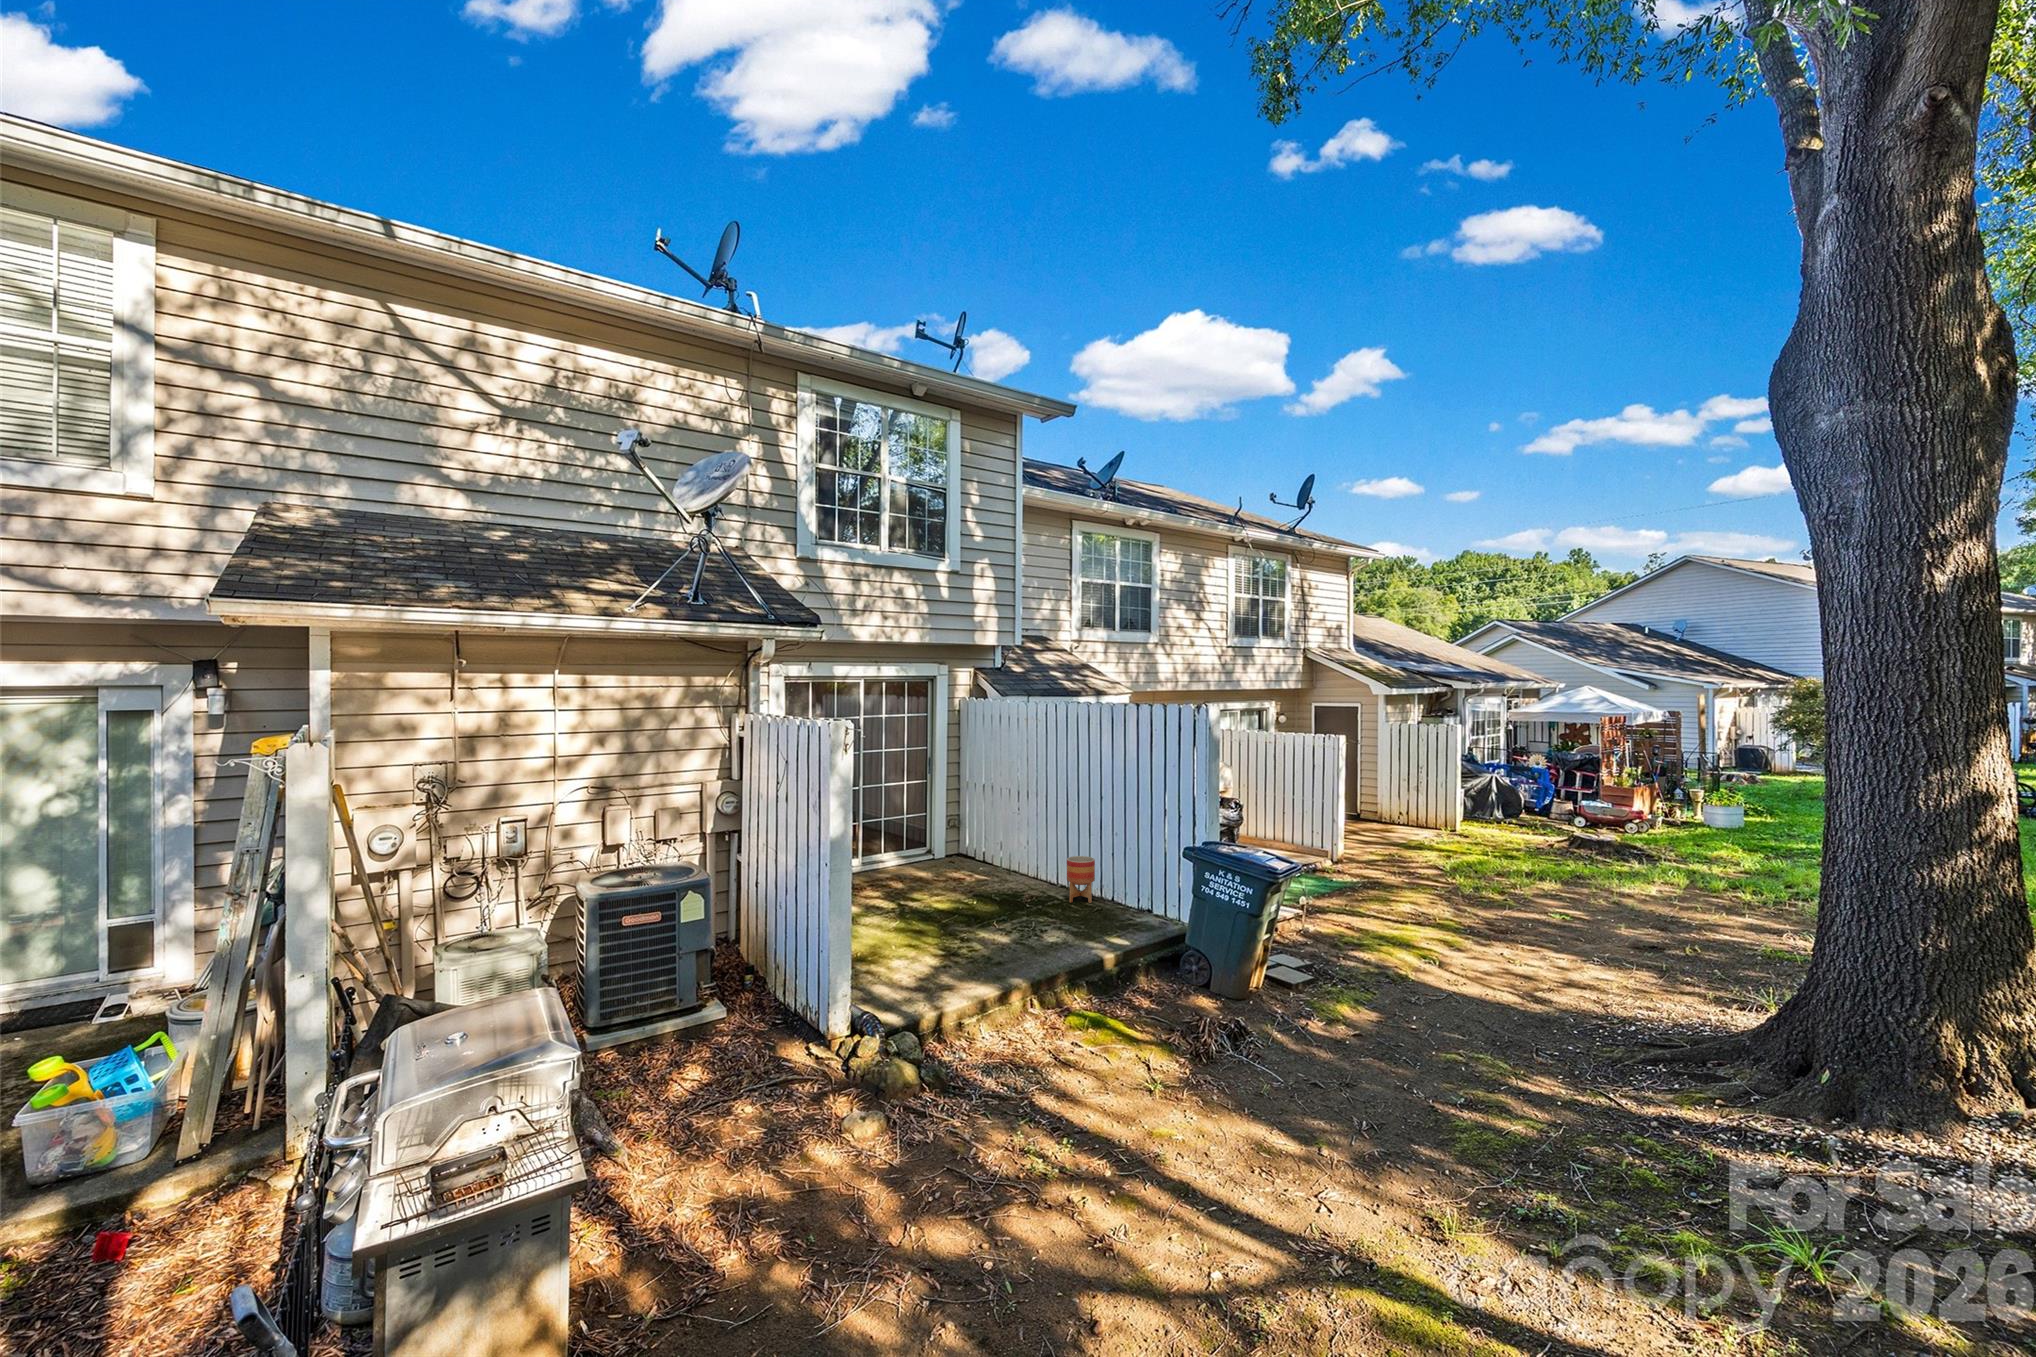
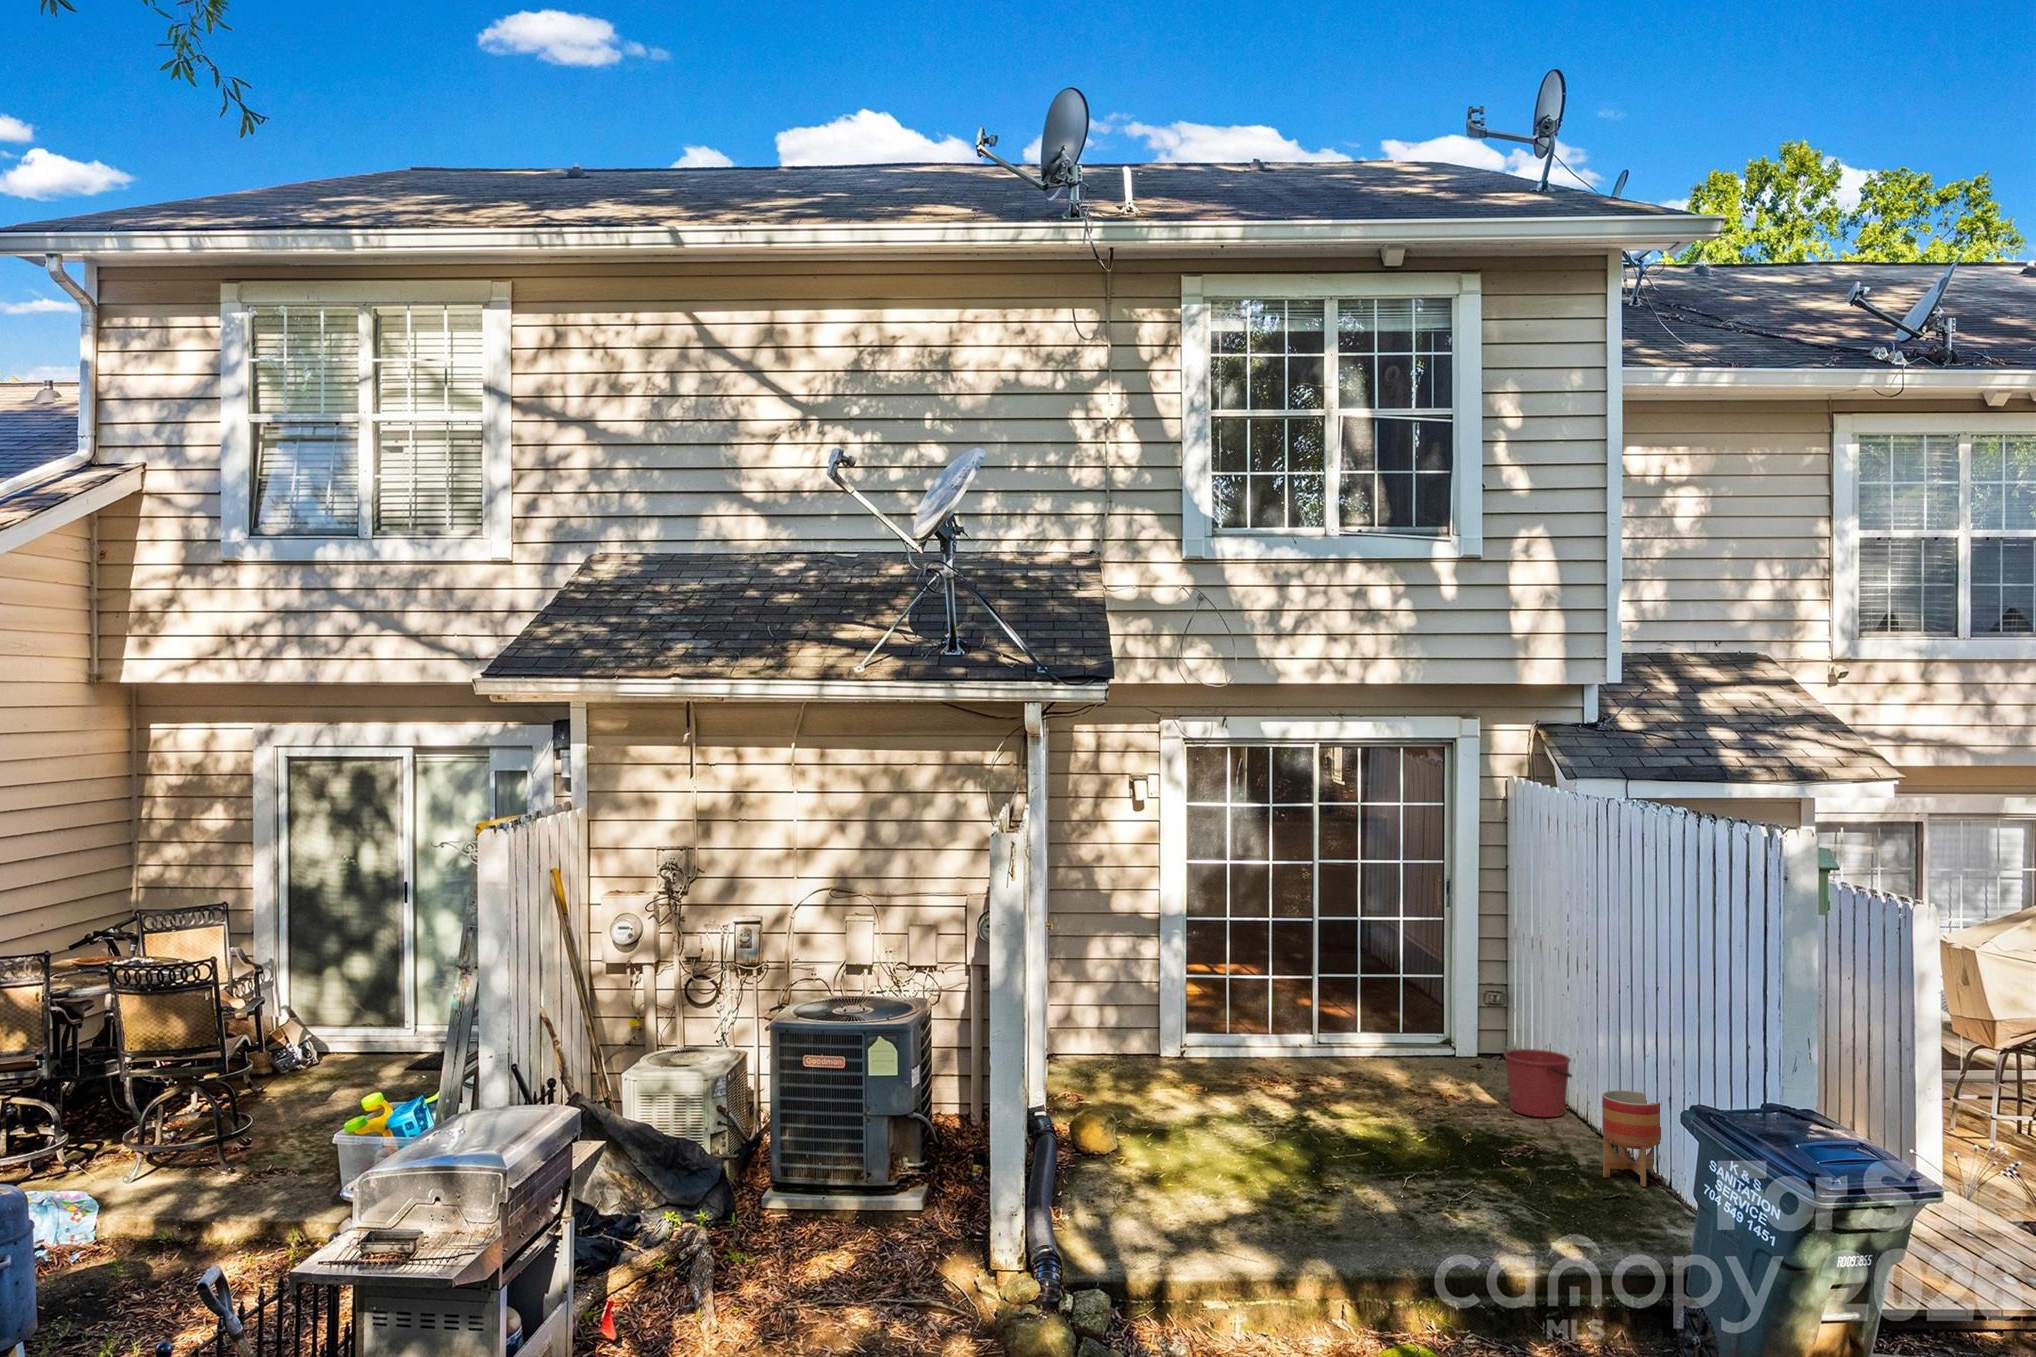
bucket: none [986,844,1021,880] -> present [1504,1049,1572,1117]

